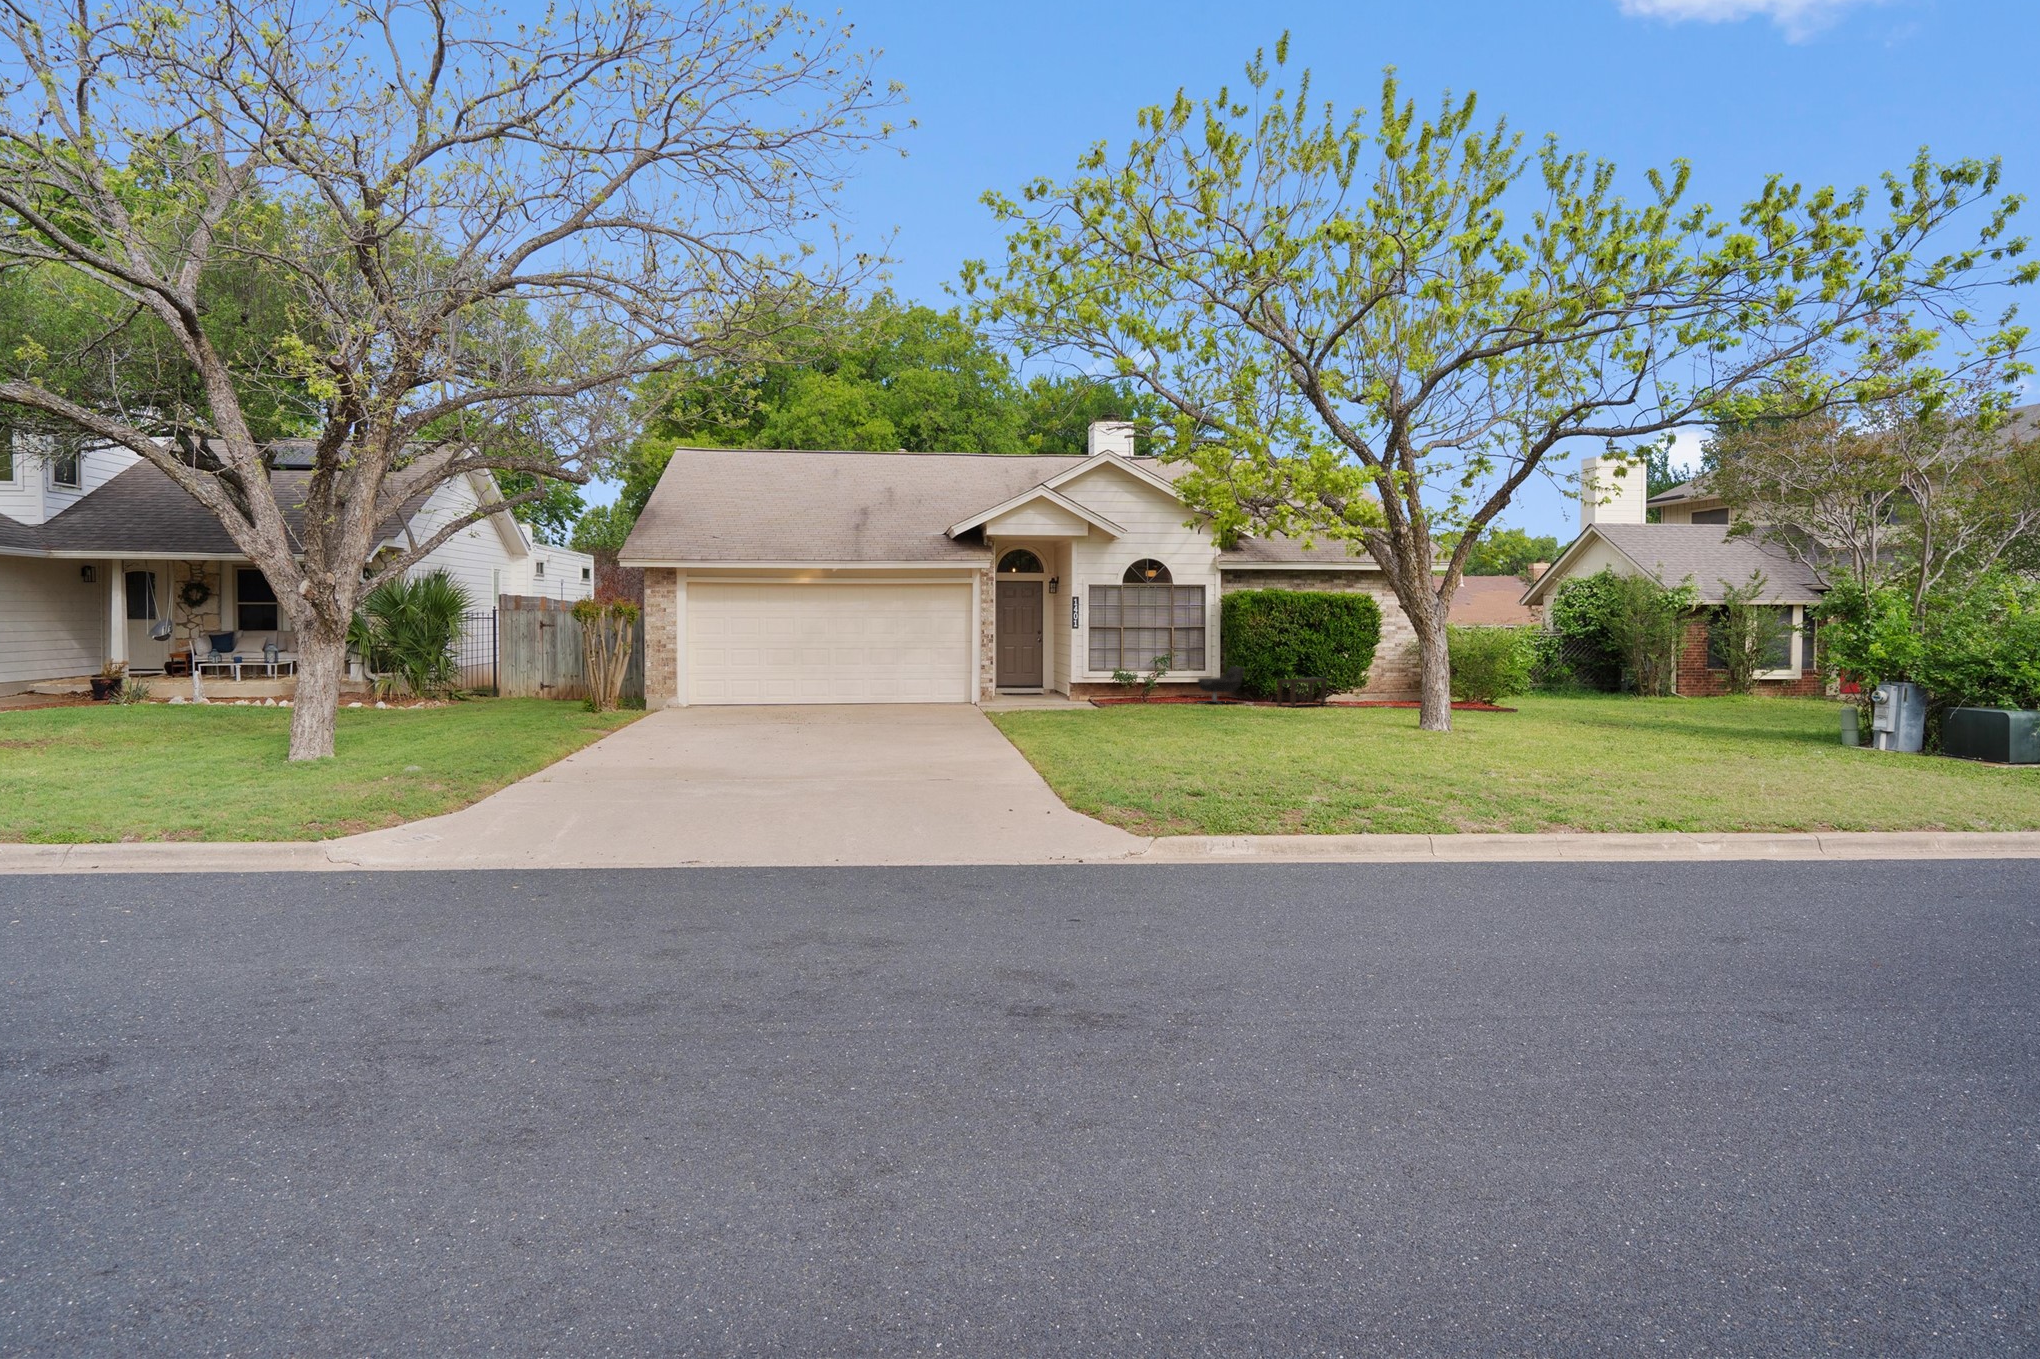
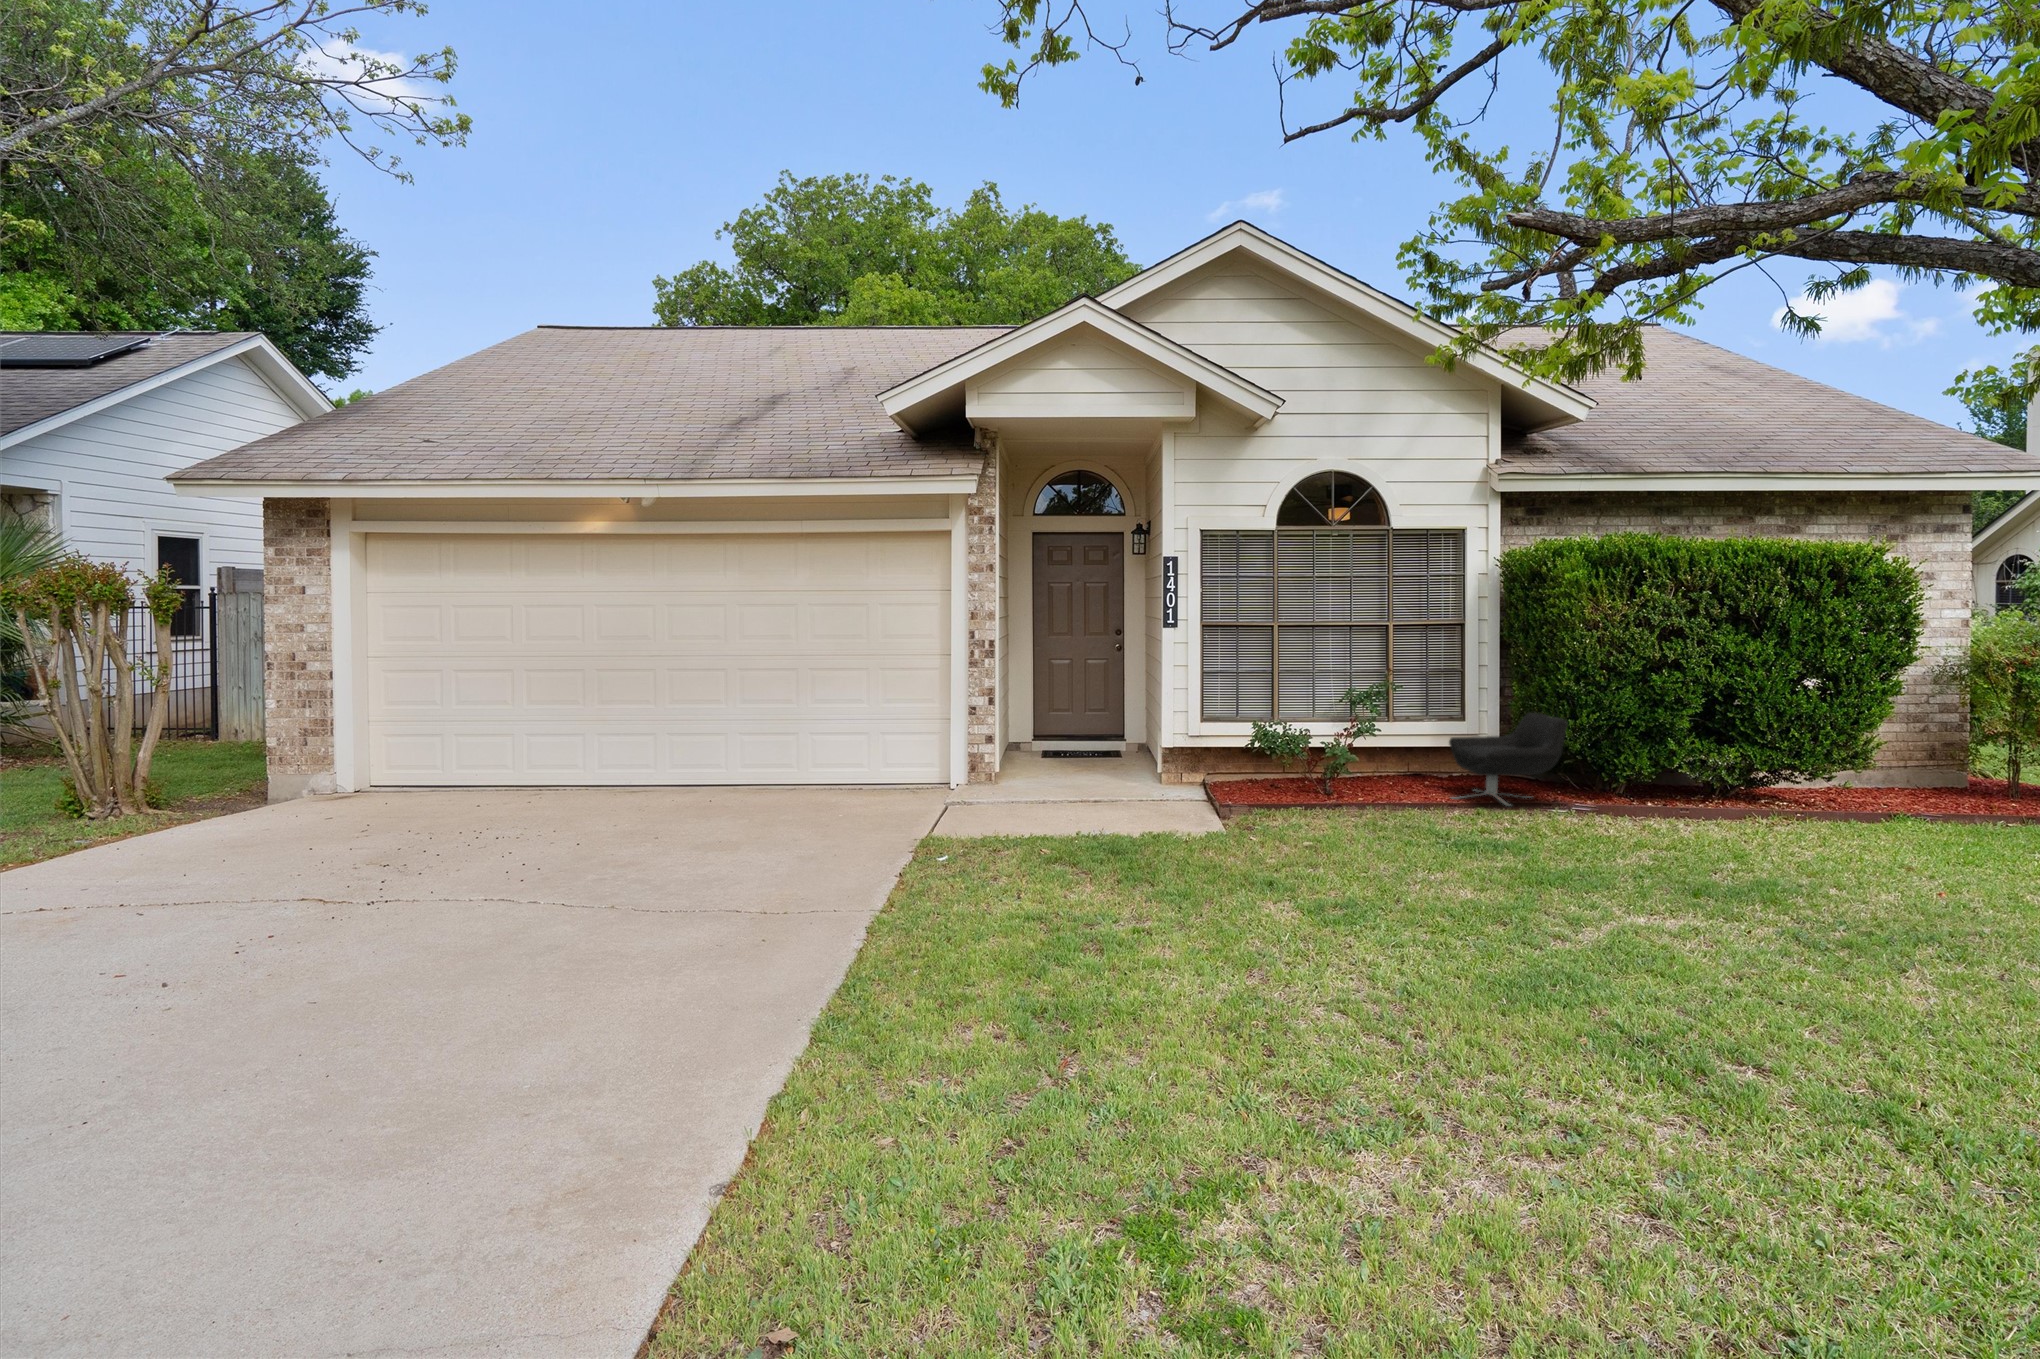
bench: present [1277,678,1327,707] -> none [1658,745,1792,830]

